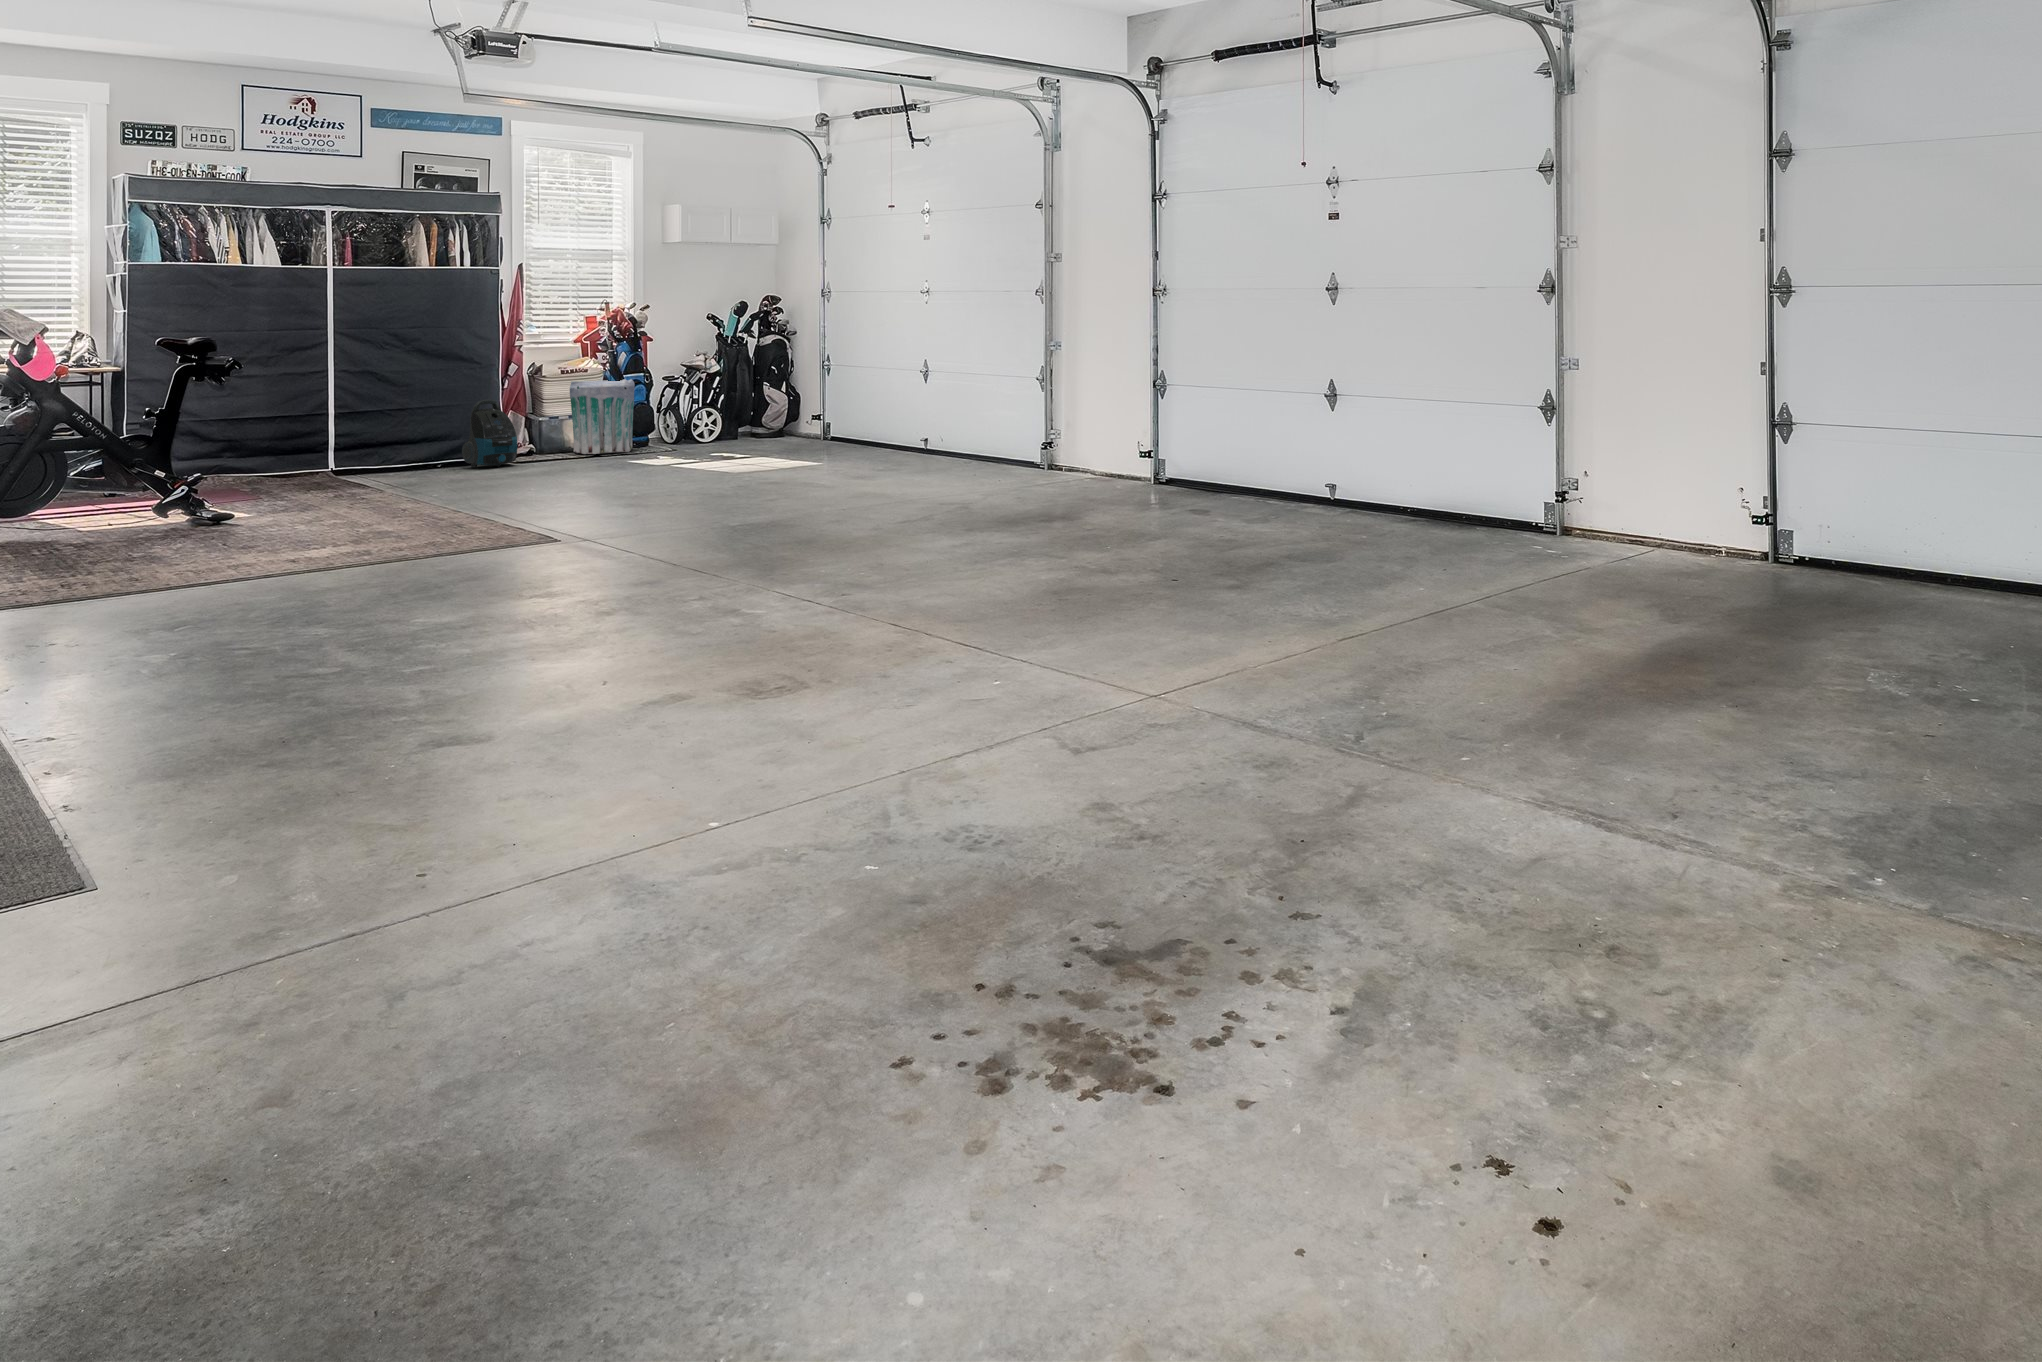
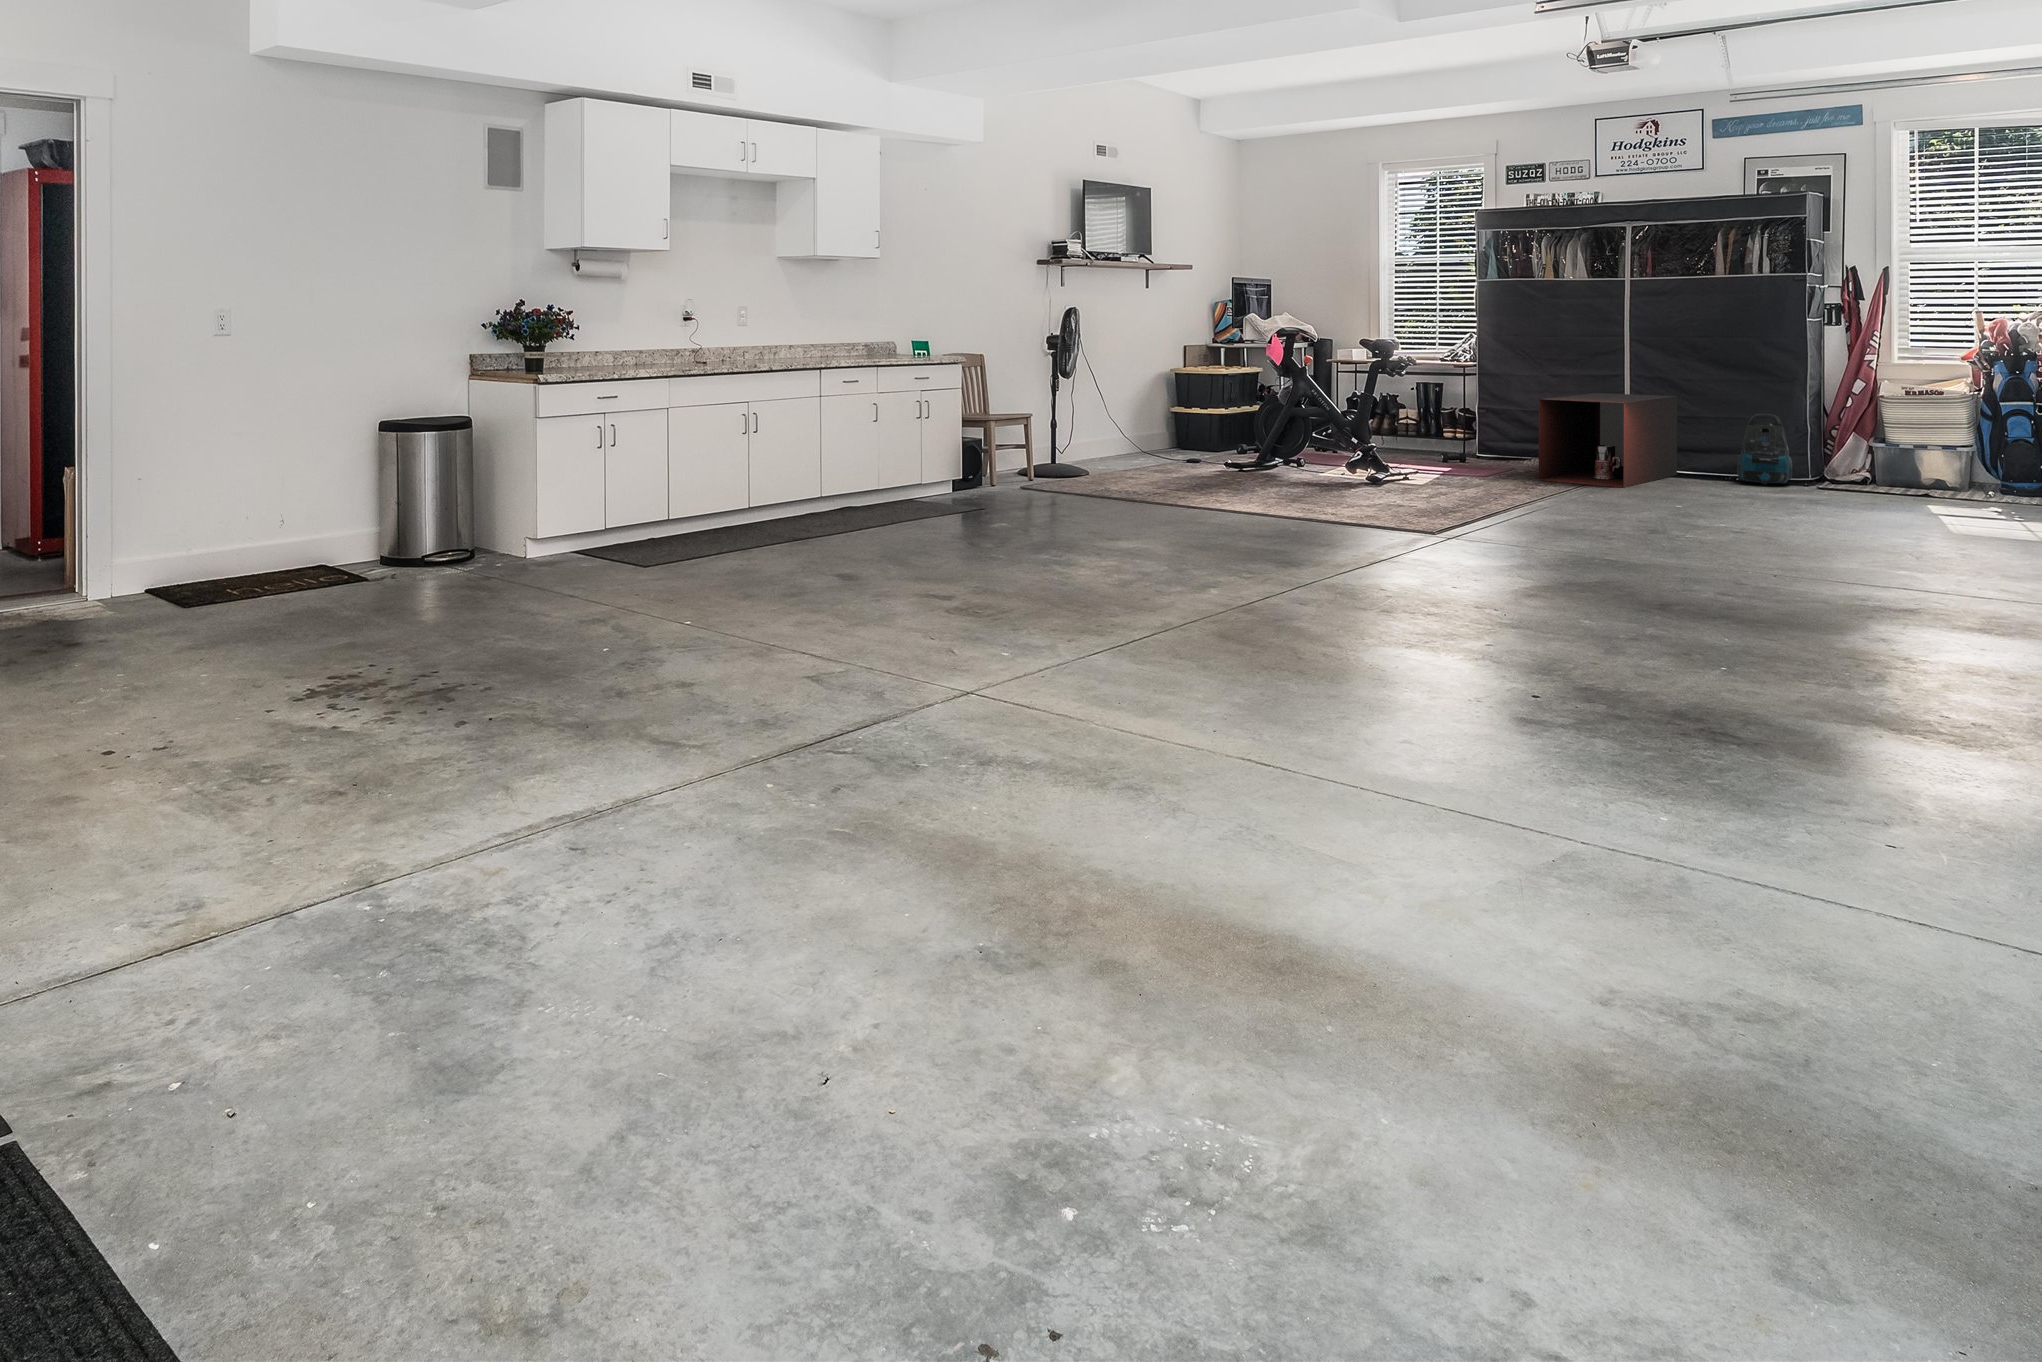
trash can: present [570,379,635,454] -> none [1901,404,1992,496]
storage cabinet: none [303,391,431,495] -> present [1539,393,1677,487]

